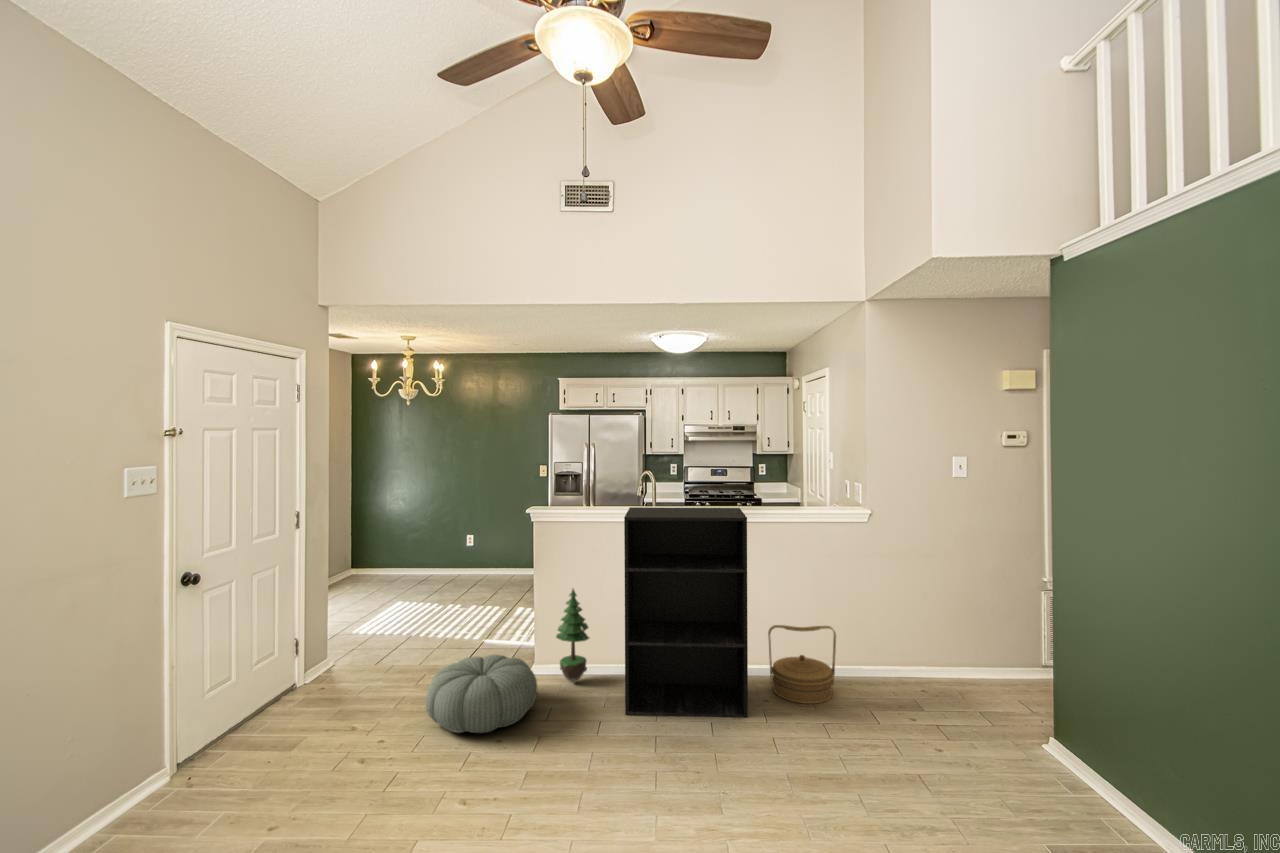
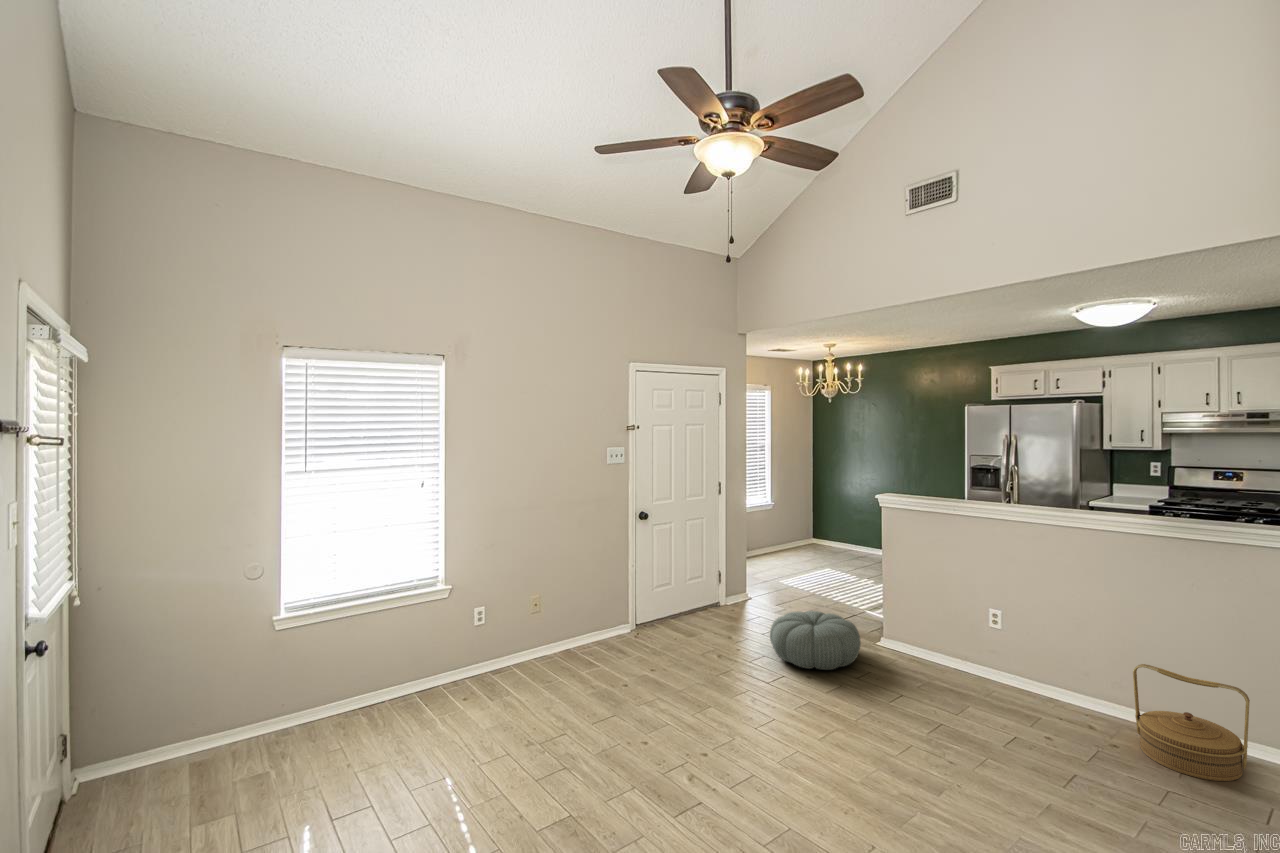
bookshelf: present [624,507,748,718] -> none [926,503,1096,750]
potted tree: present [556,589,589,683] -> none [891,572,927,661]

